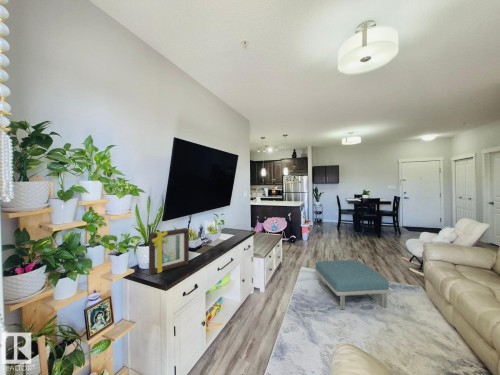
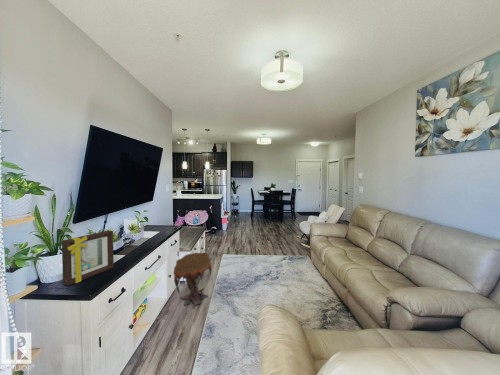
footstool: present [315,260,390,310] -> none [236,243,290,284]
side table: none [246,261,285,322] -> present [174,253,211,308]

